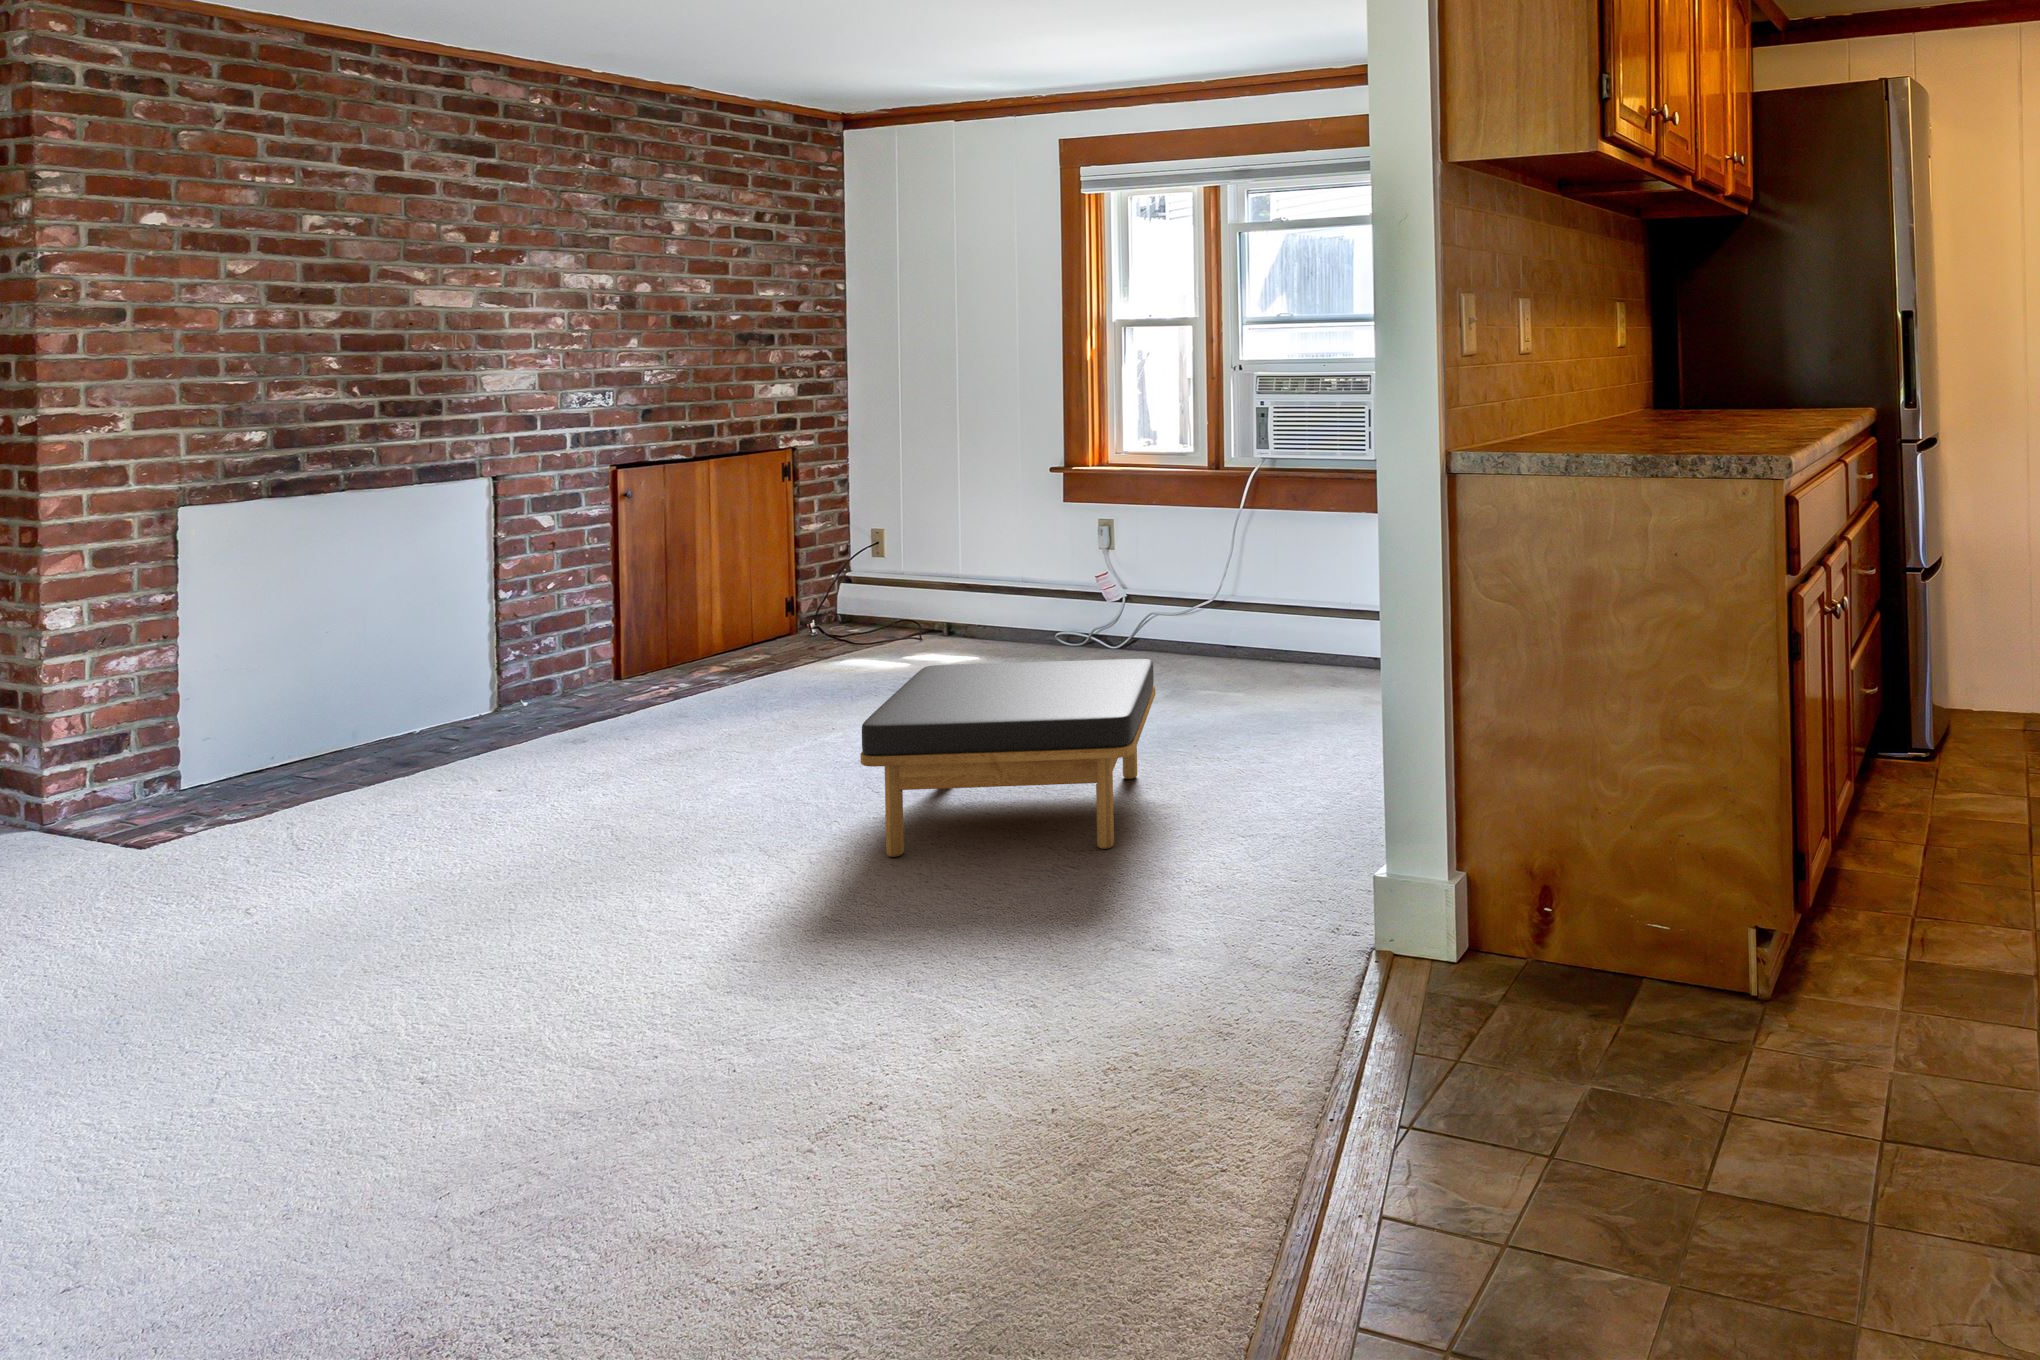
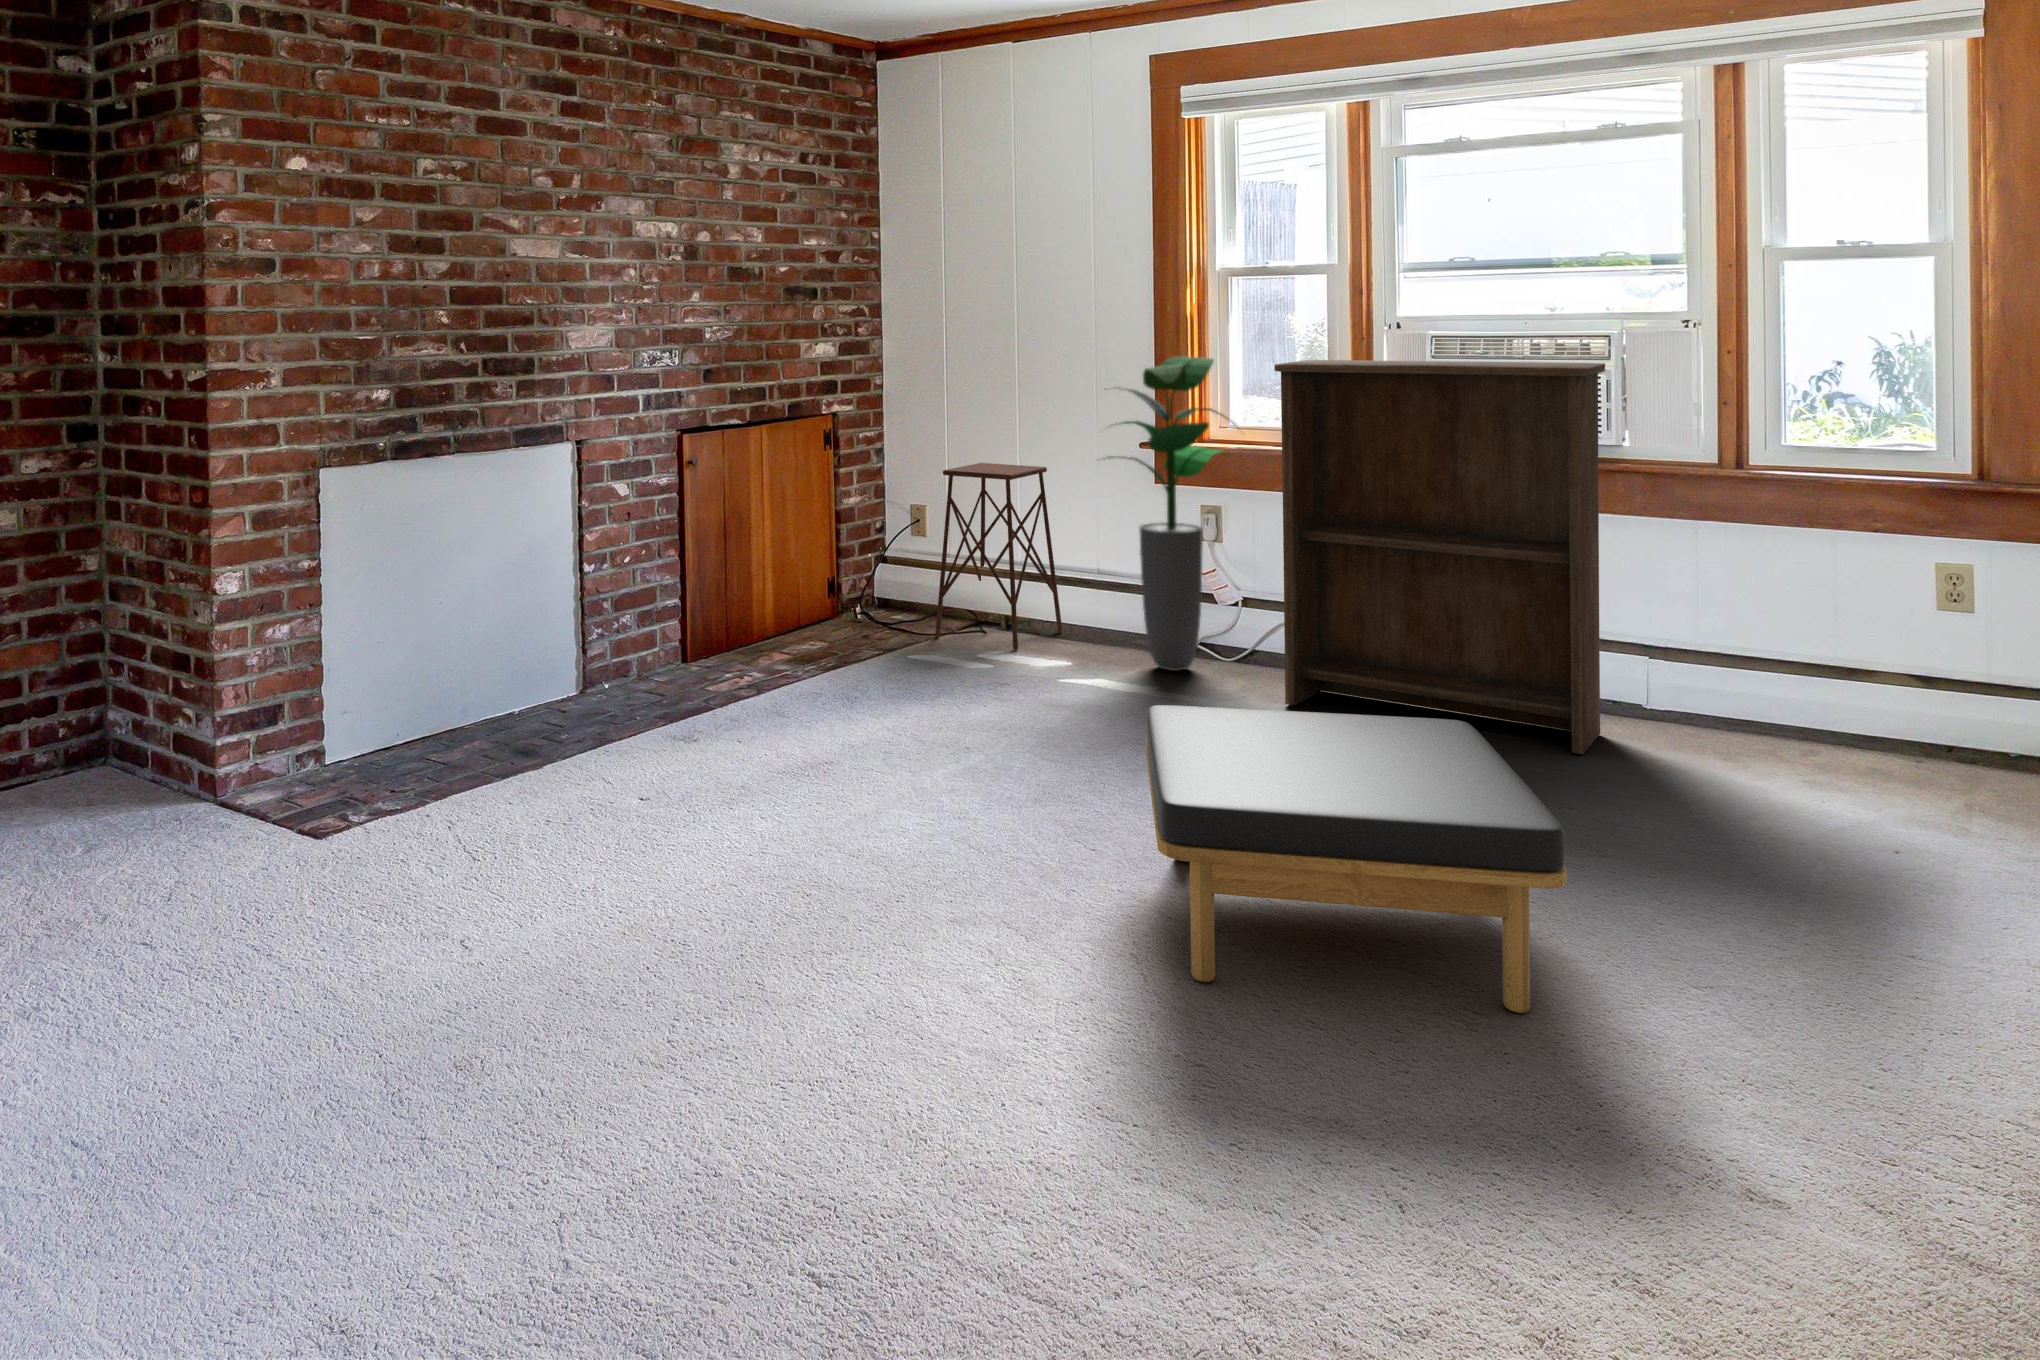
potted plant: none [996,393,1118,656] -> present [1107,357,1227,671]
bookshelf: none [1118,395,1344,690] -> present [1275,360,1605,754]
side table: none [876,489,994,649] -> present [935,463,1062,650]

